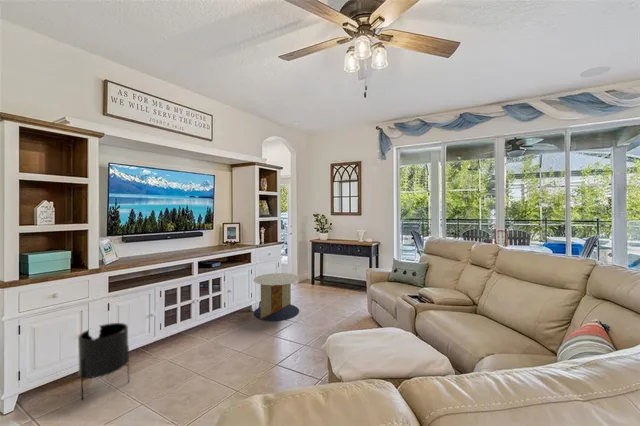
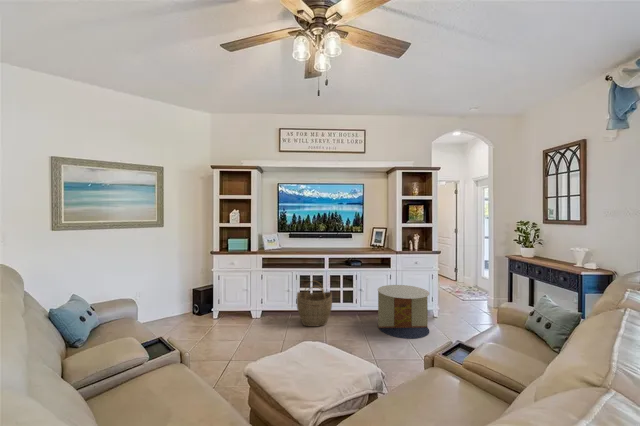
woven basket: none [170,292,218,350] -> present [297,281,332,327]
planter: present [78,323,129,397] -> none [238,286,264,328]

